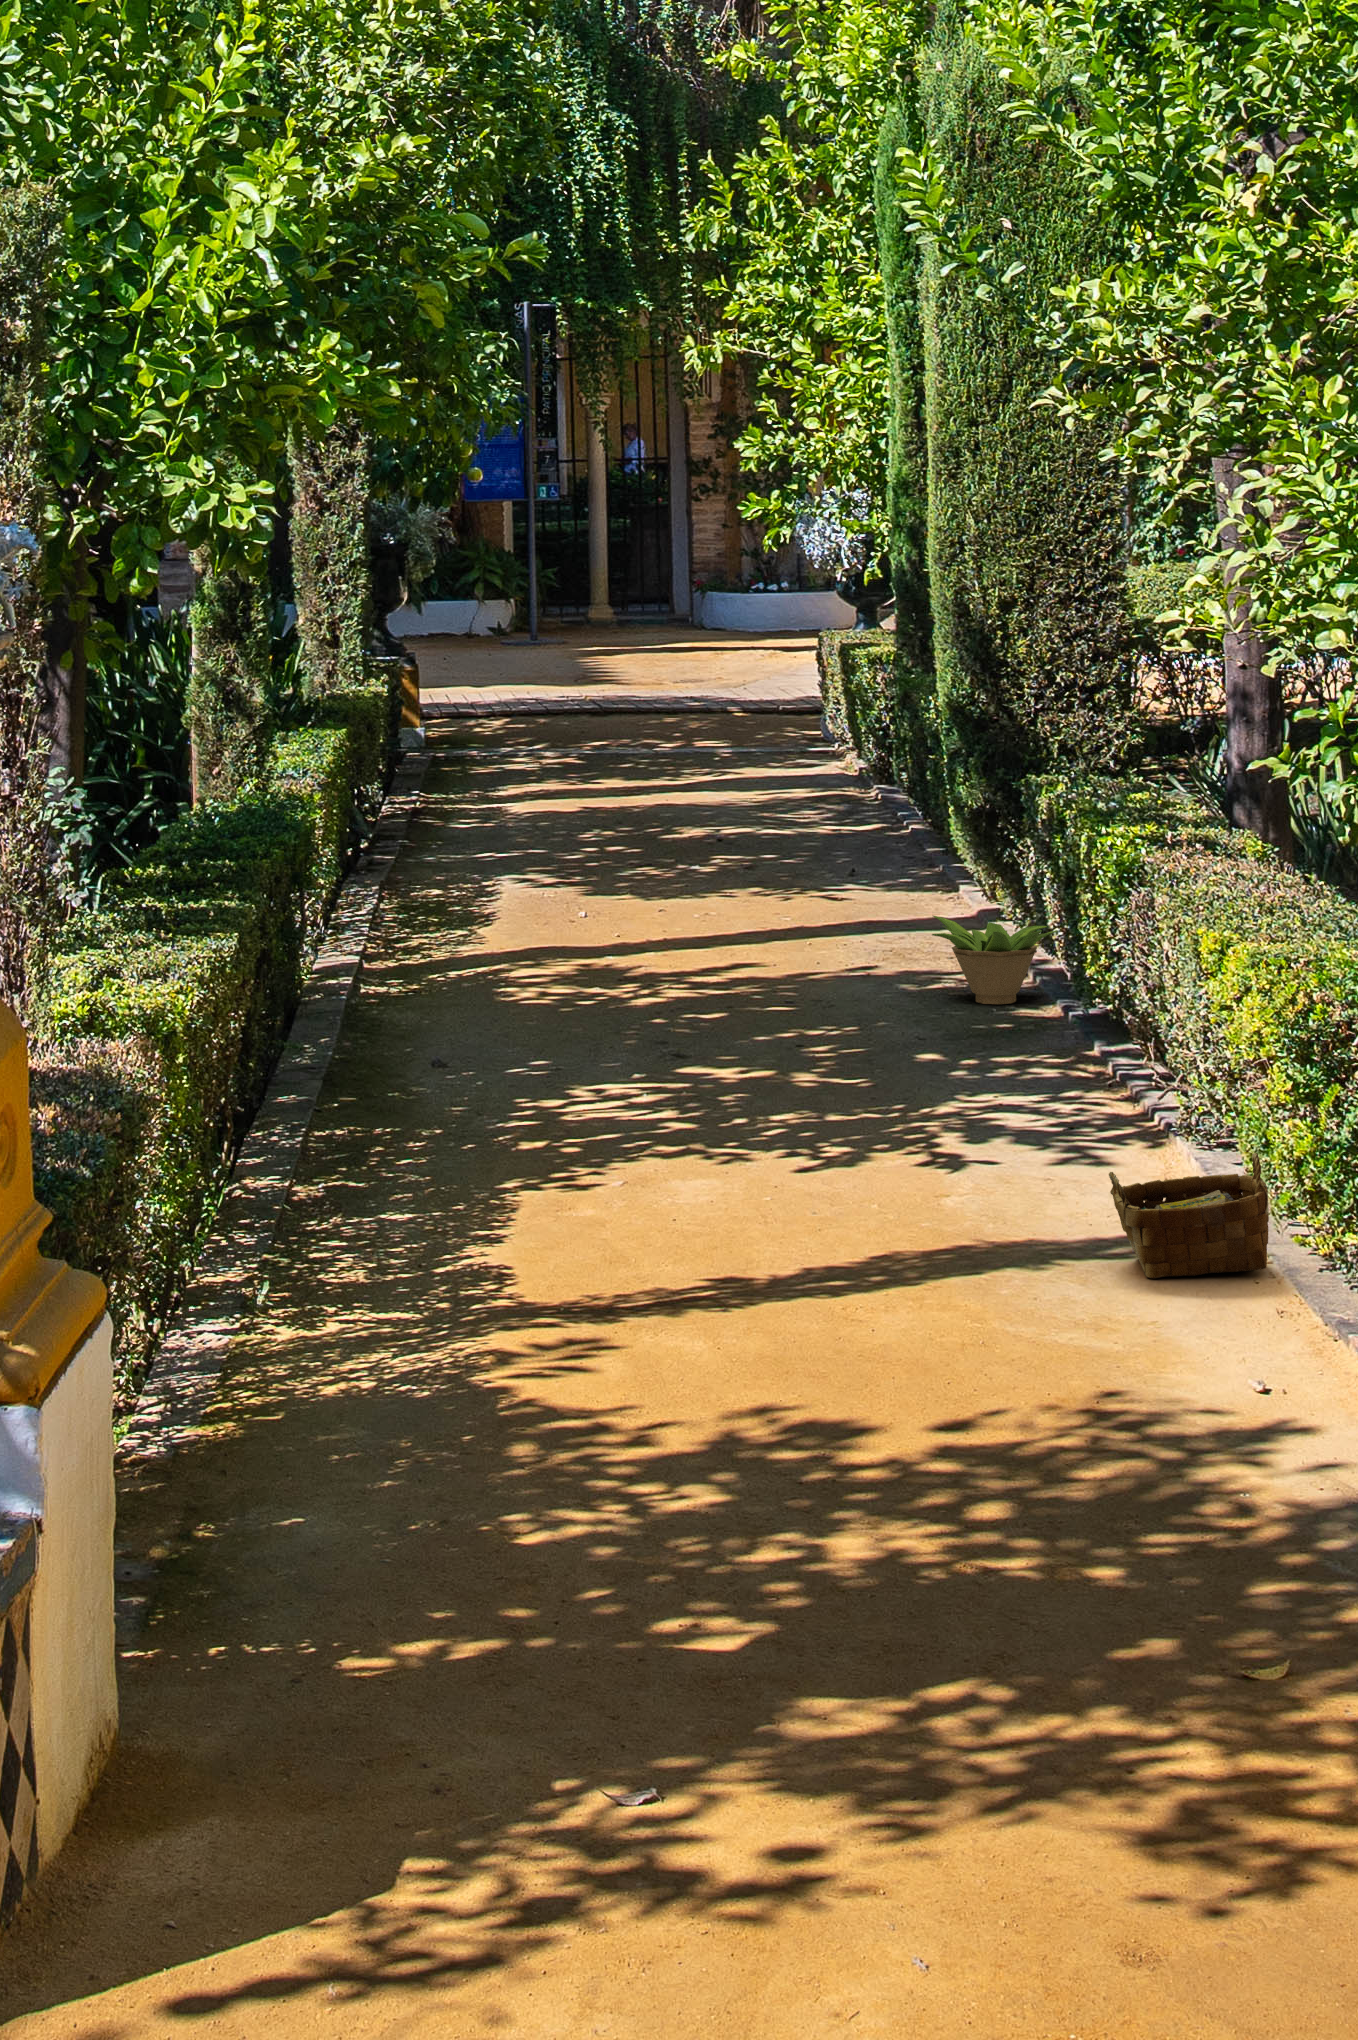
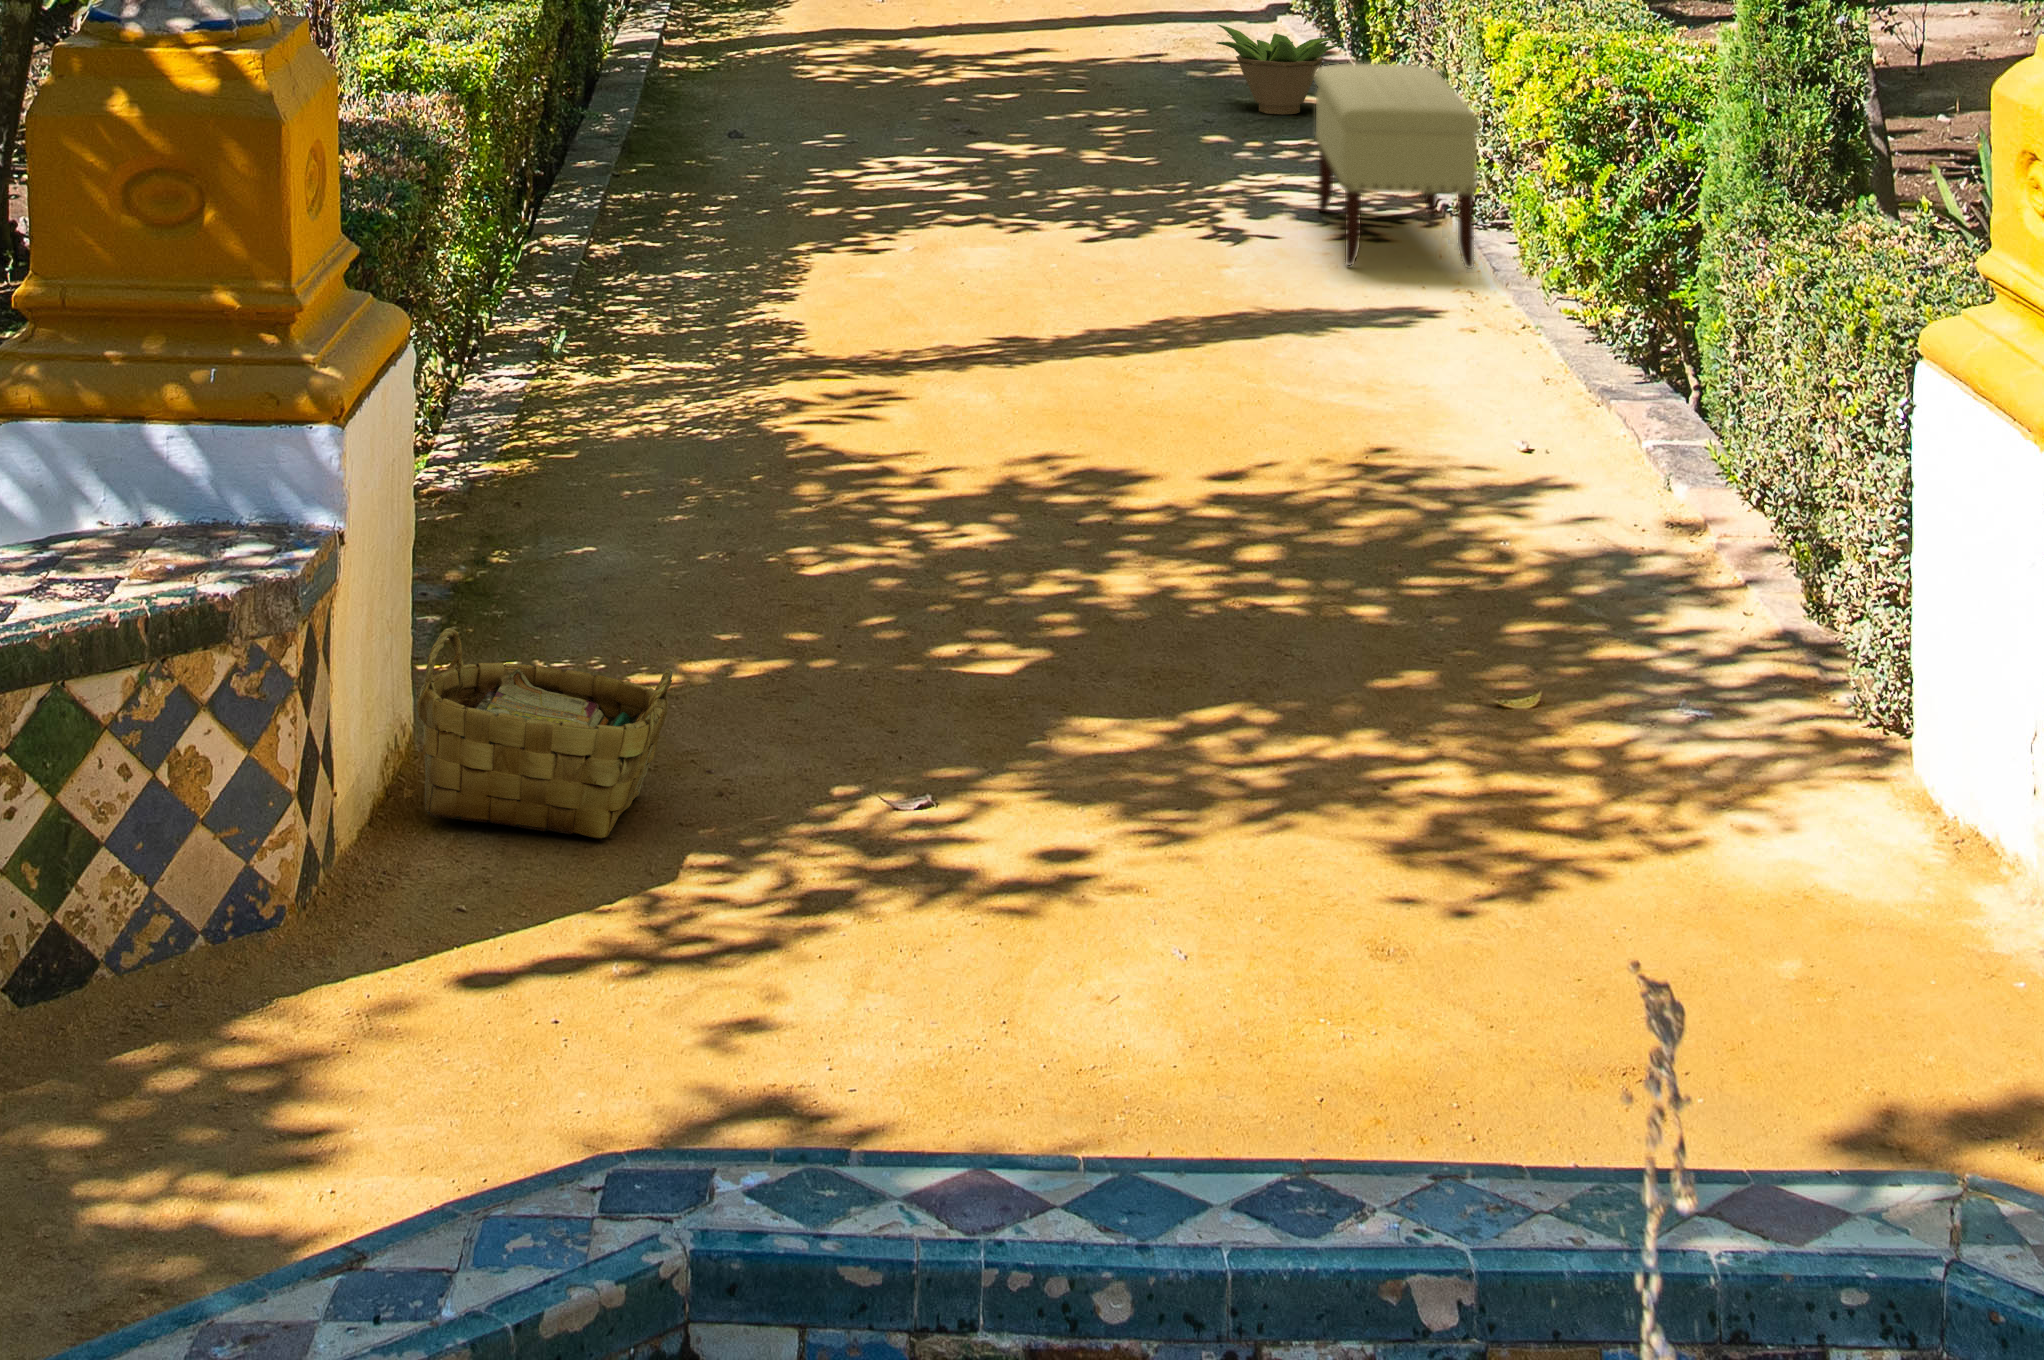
bench: none [1028,958,1194,1170] -> present [1315,63,1479,268]
woven basket: present [1109,1153,1269,1279] -> present [417,628,672,839]

